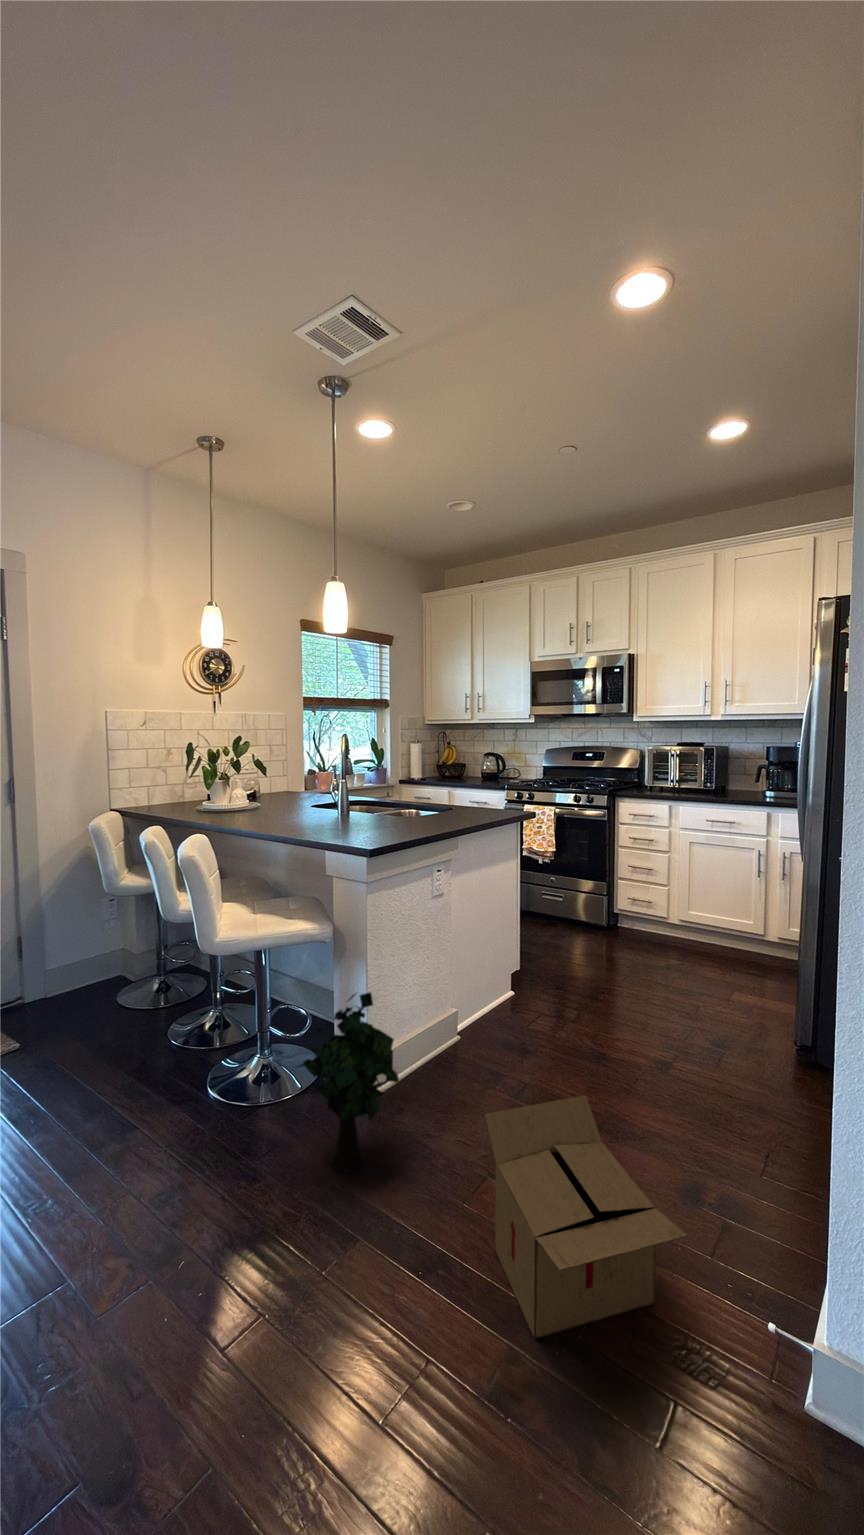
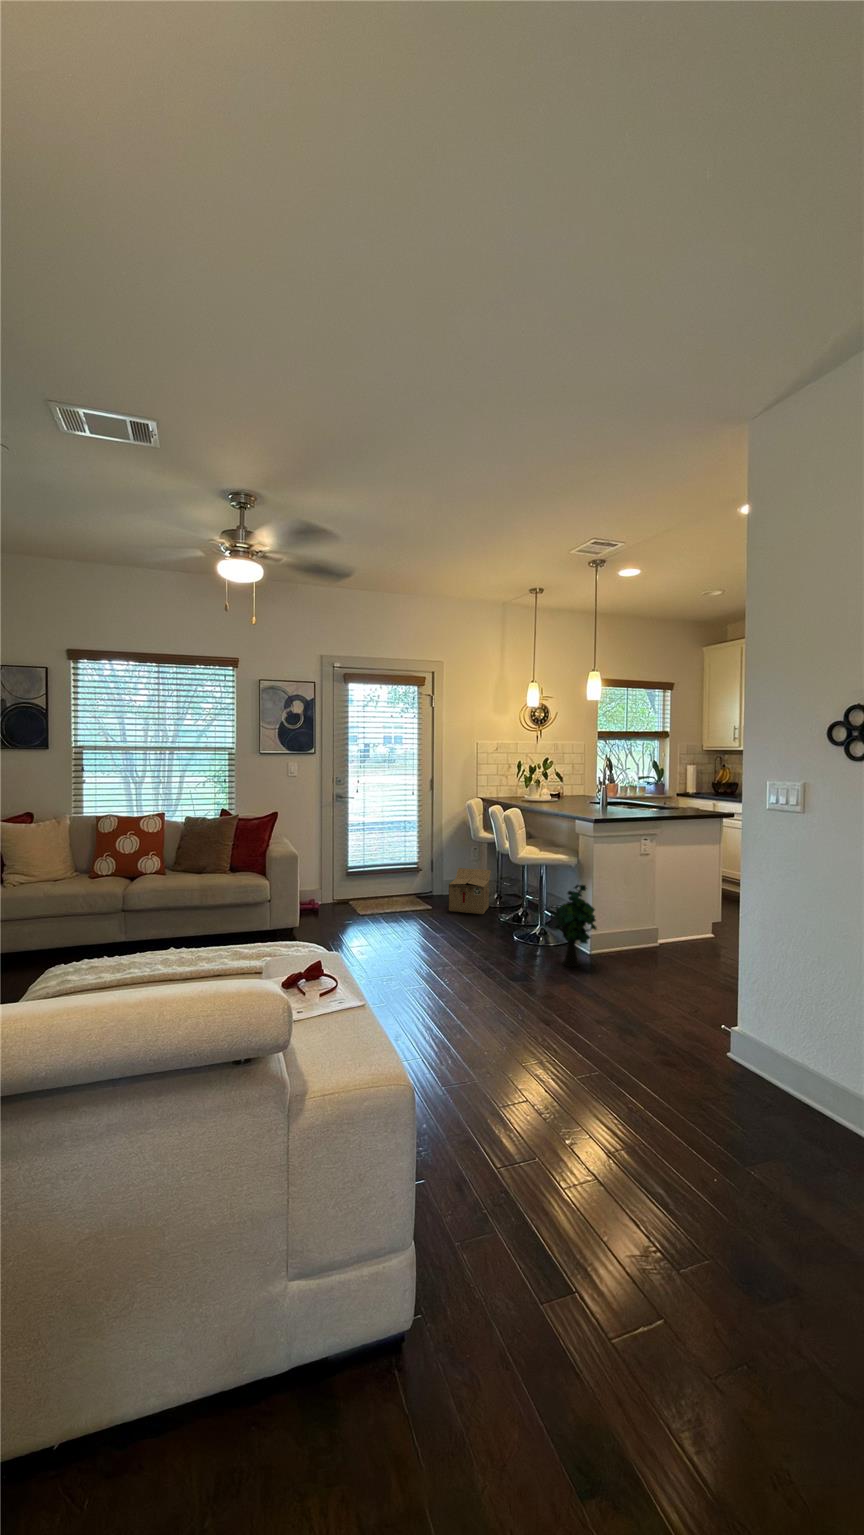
cardboard box: present [485,1095,688,1339] -> present [449,868,491,914]

